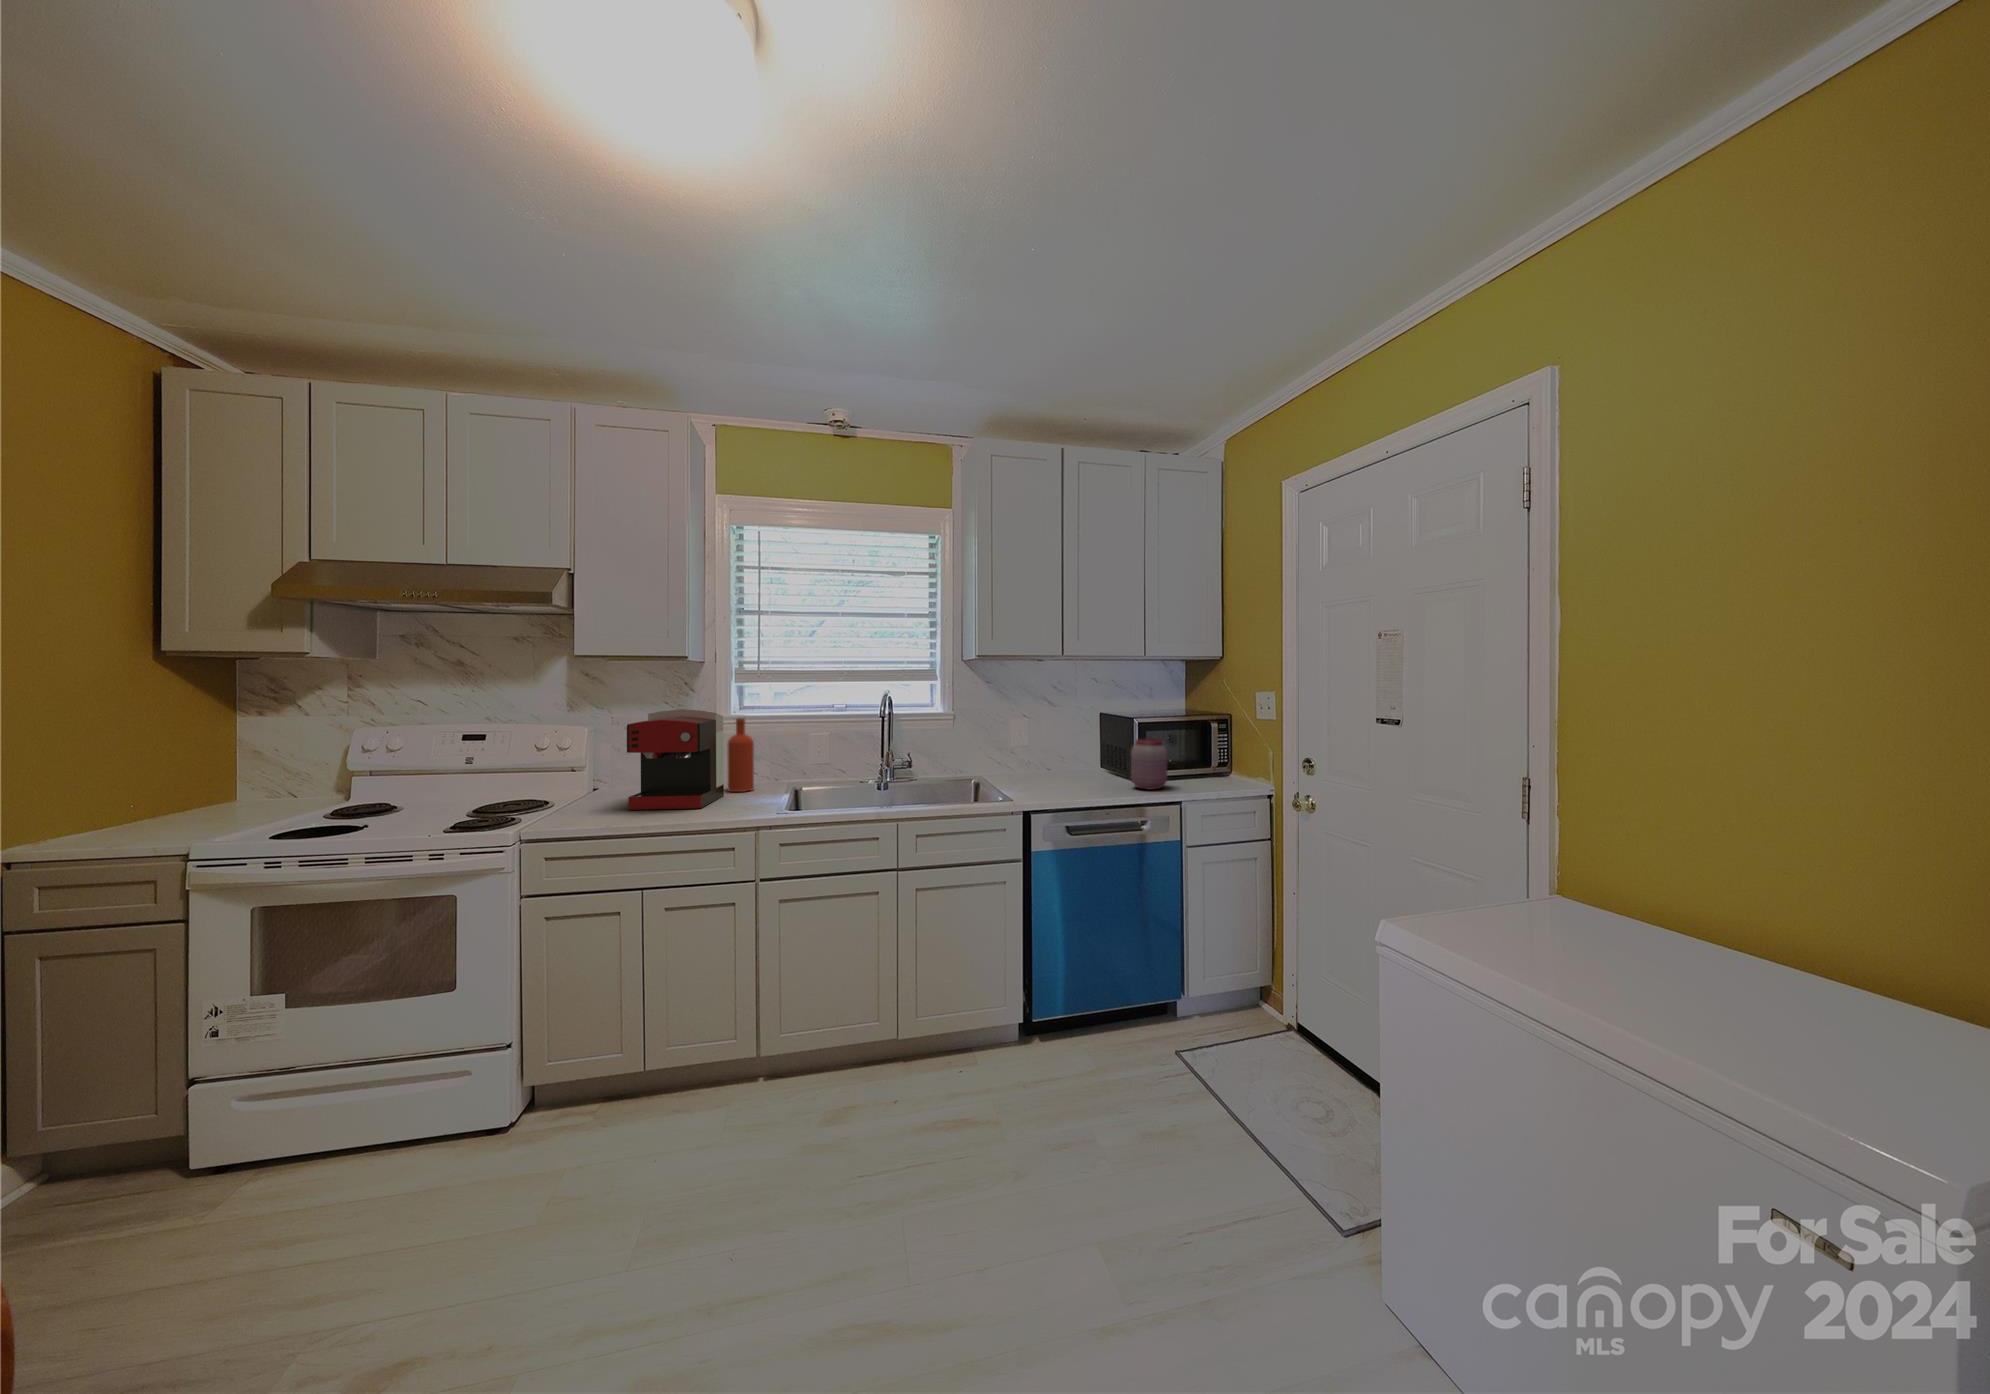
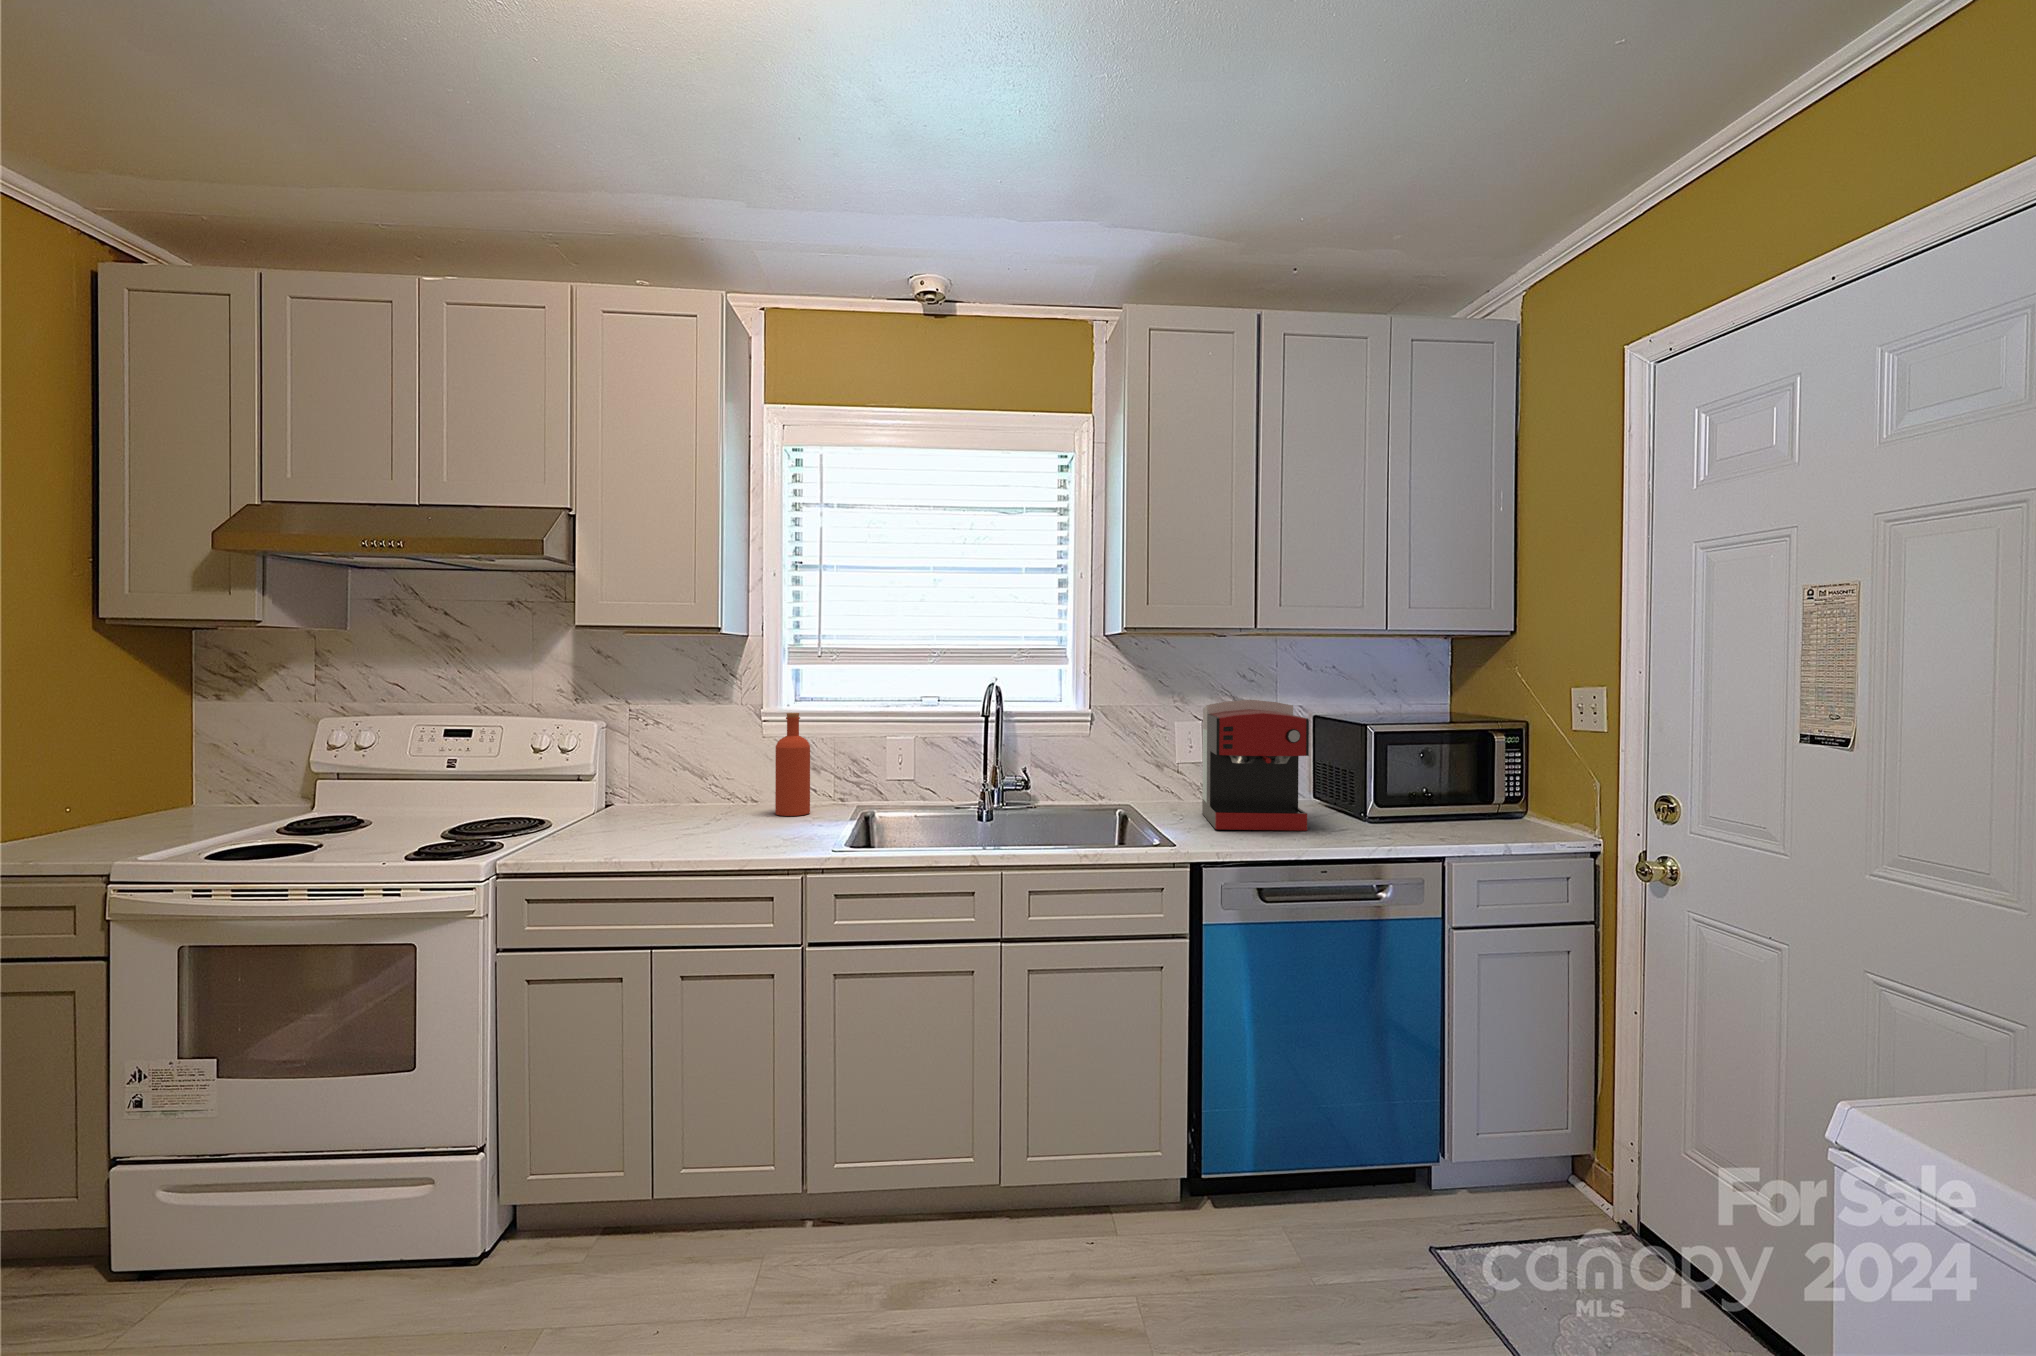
coffee maker: present [627,709,724,810] -> present [1202,700,1309,831]
jar: present [1131,738,1167,790] -> none [1360,757,1420,837]

